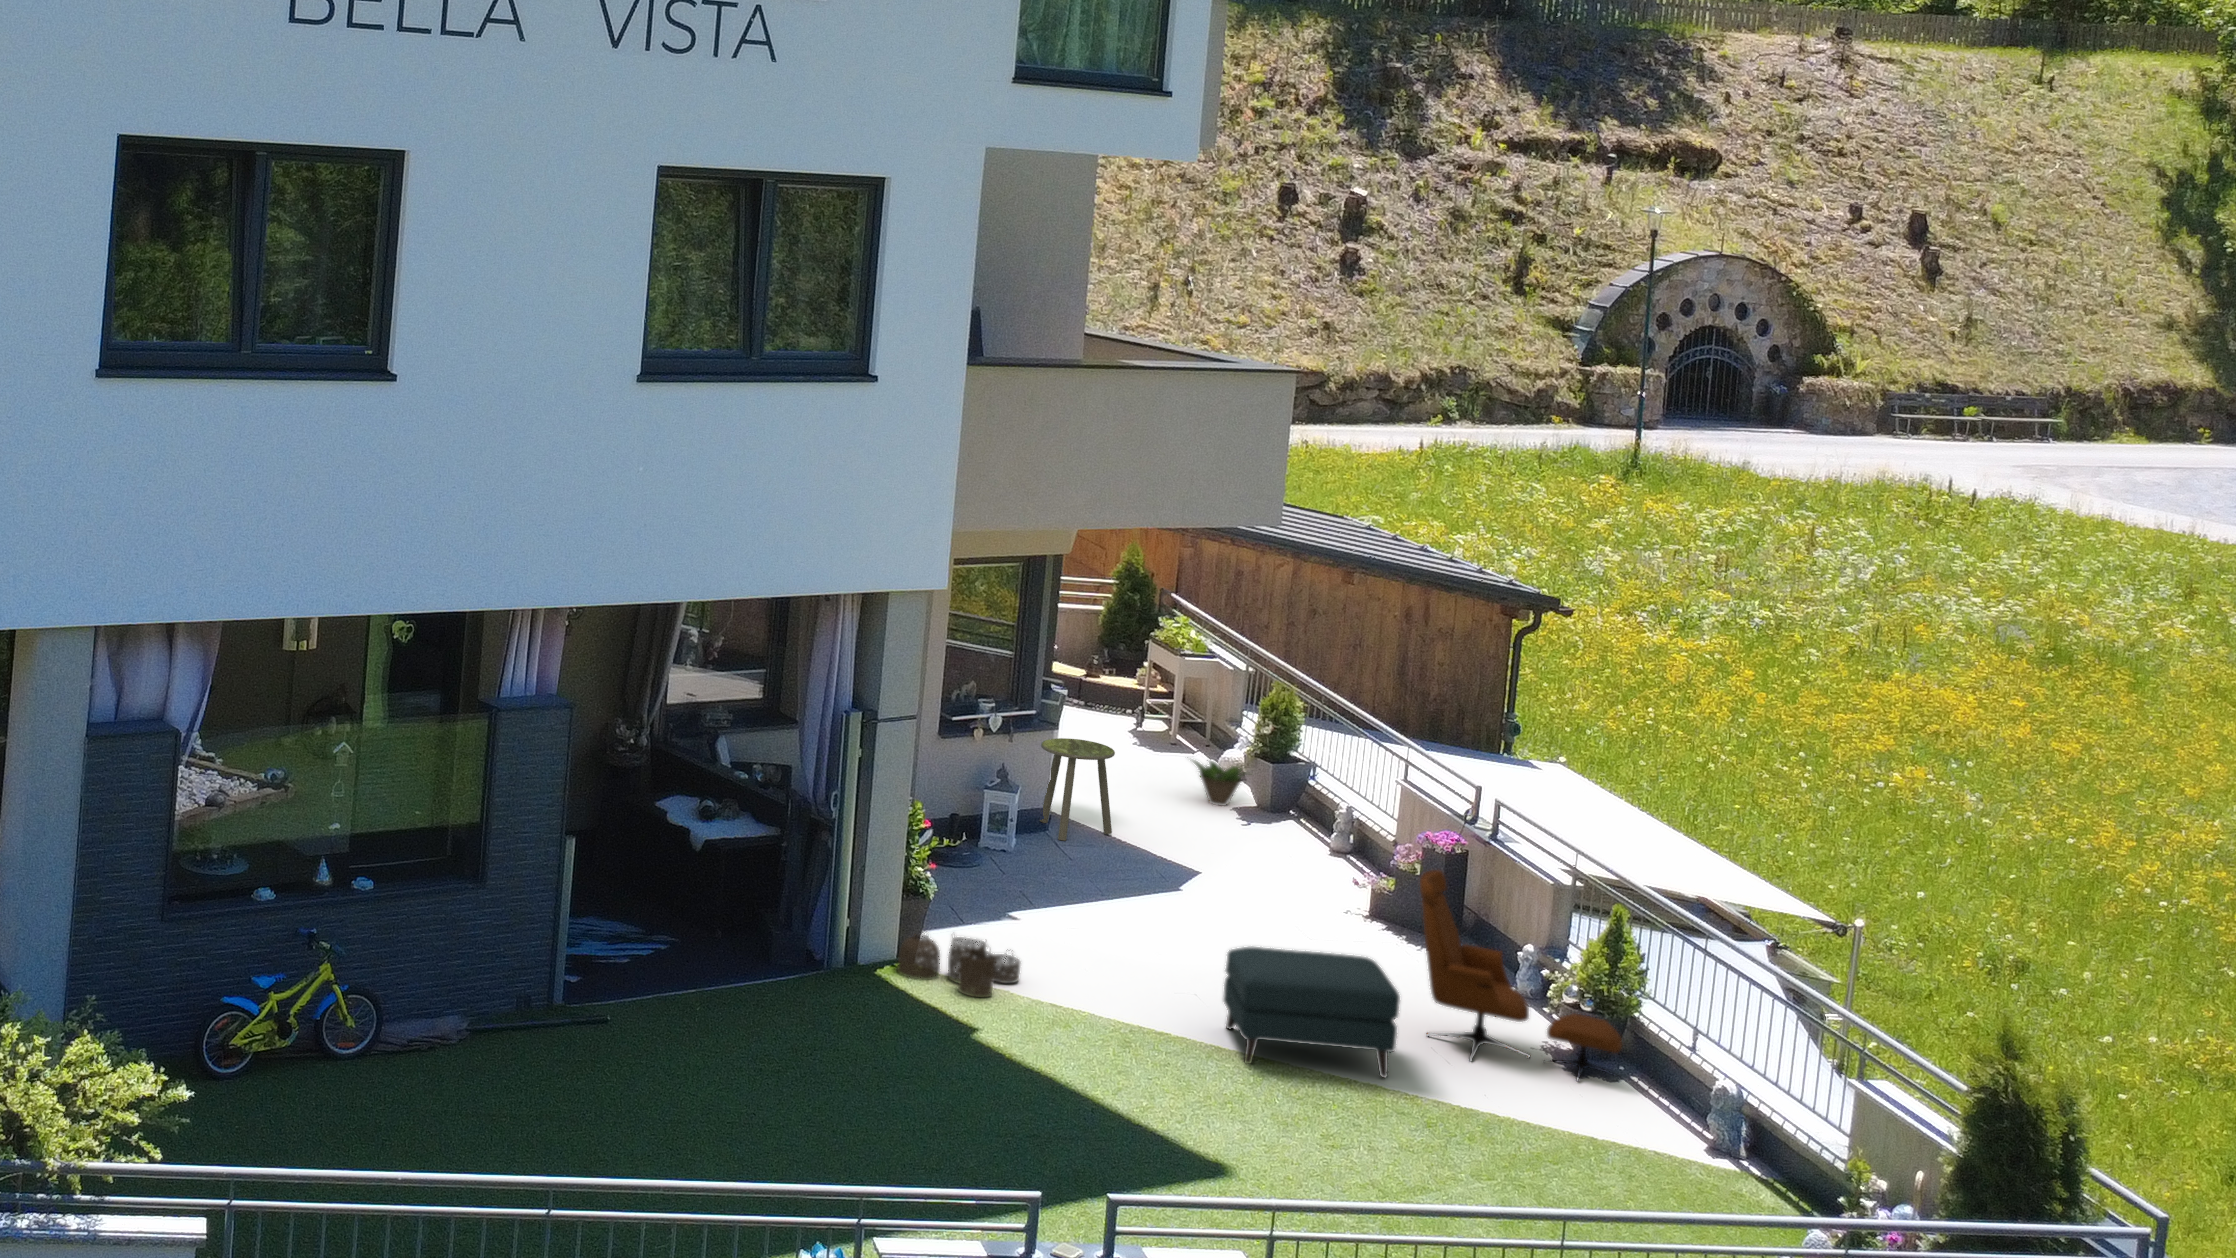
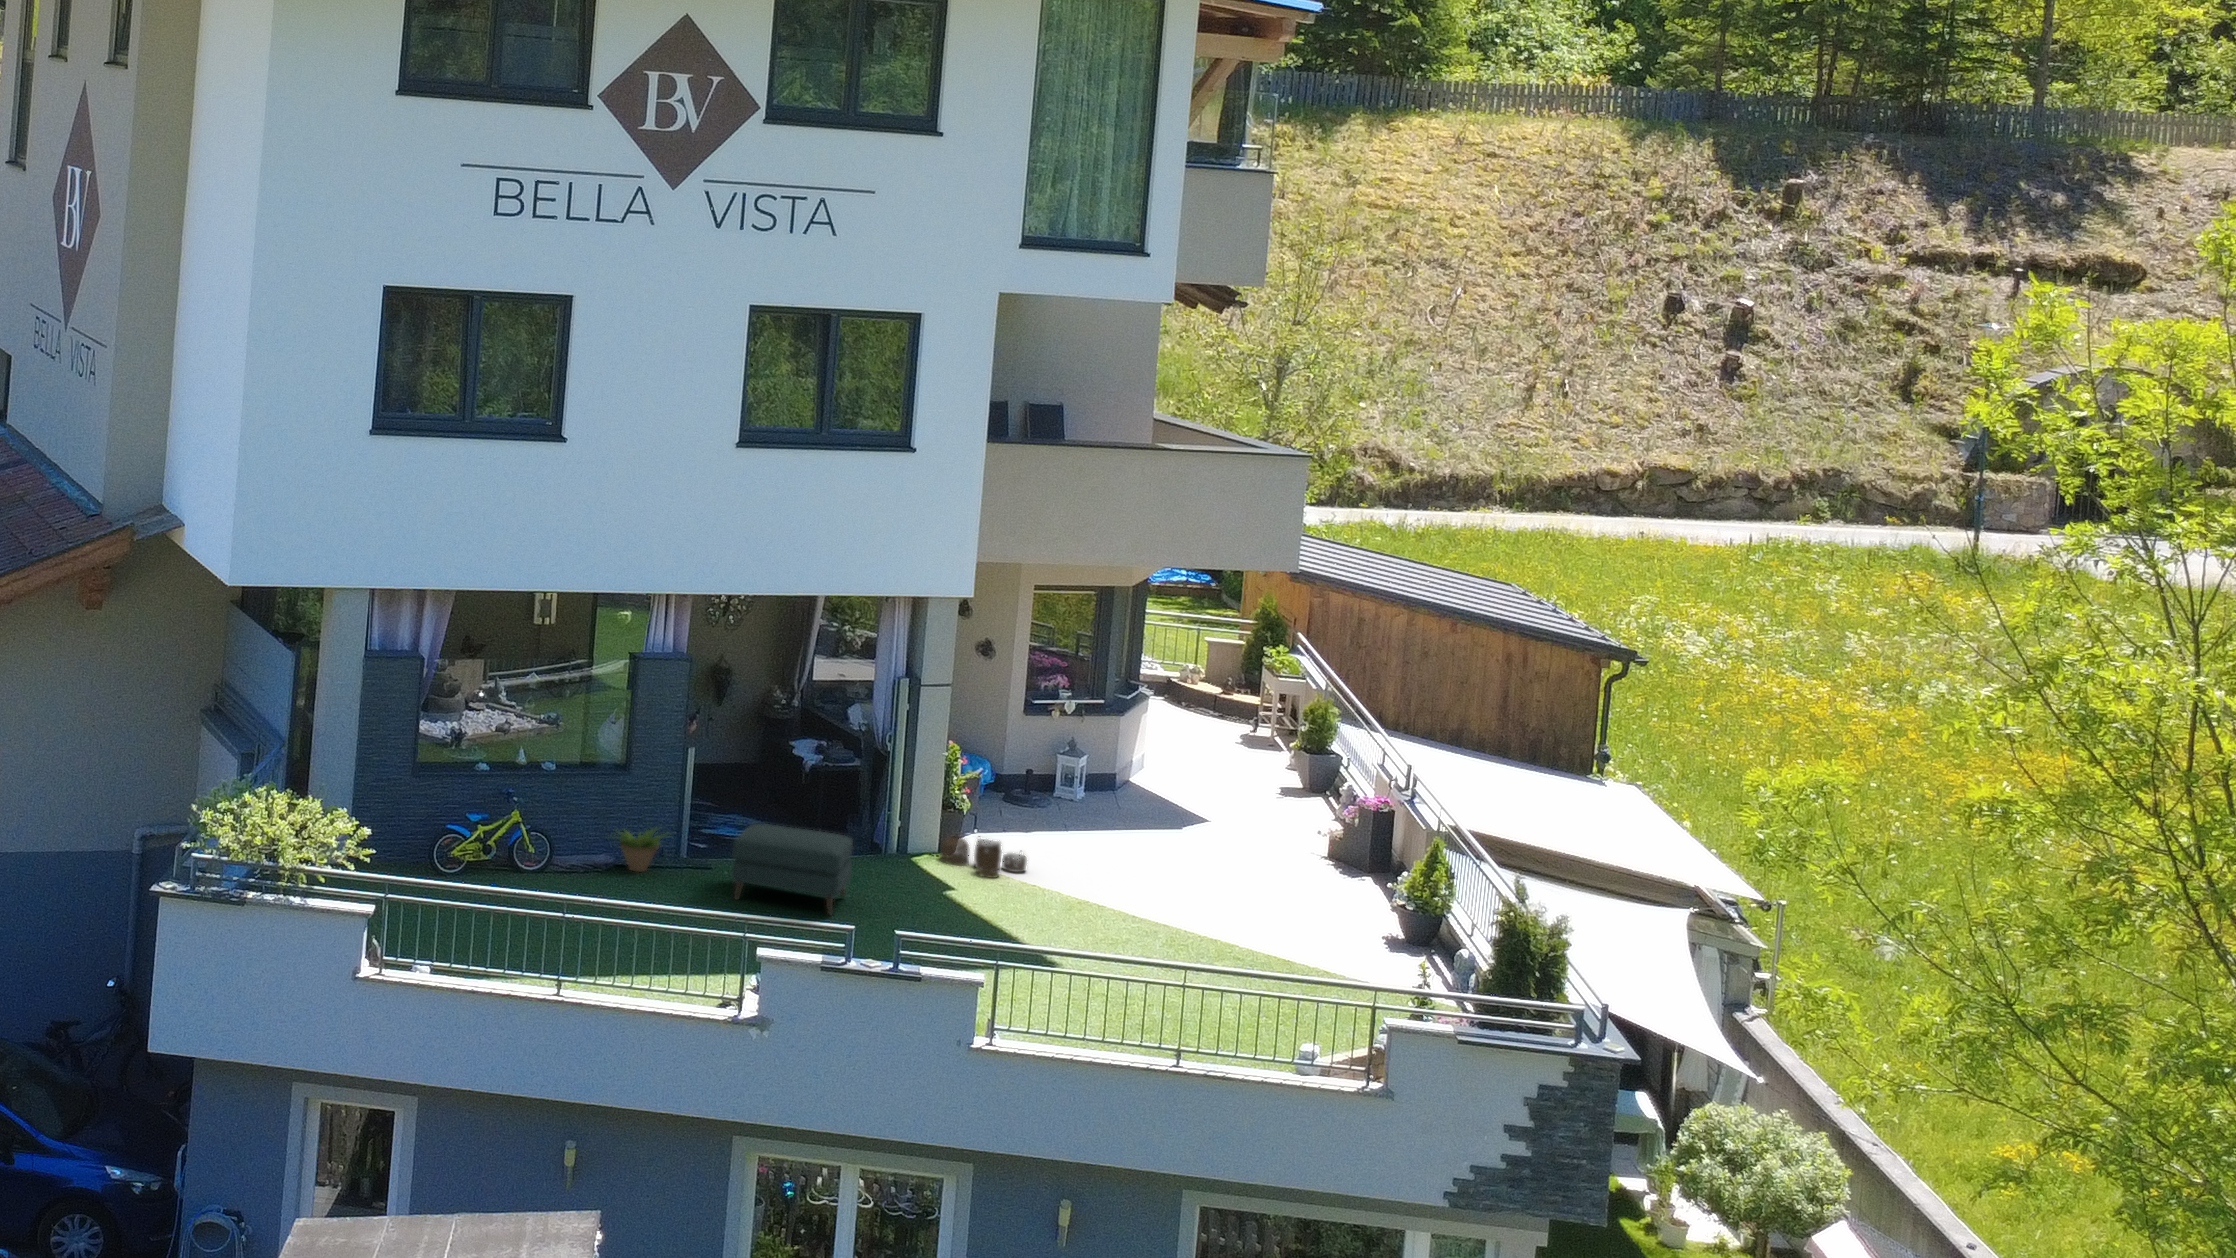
side table: present [1040,738,1115,841] -> none [1128,728,1184,802]
decorative plant: present [1193,761,1244,806] -> present [619,829,671,872]
lounge chair: present [1420,870,1622,1079] -> none [1304,810,1442,961]
ottoman: present [1223,947,1400,1078] -> present [732,824,853,914]

